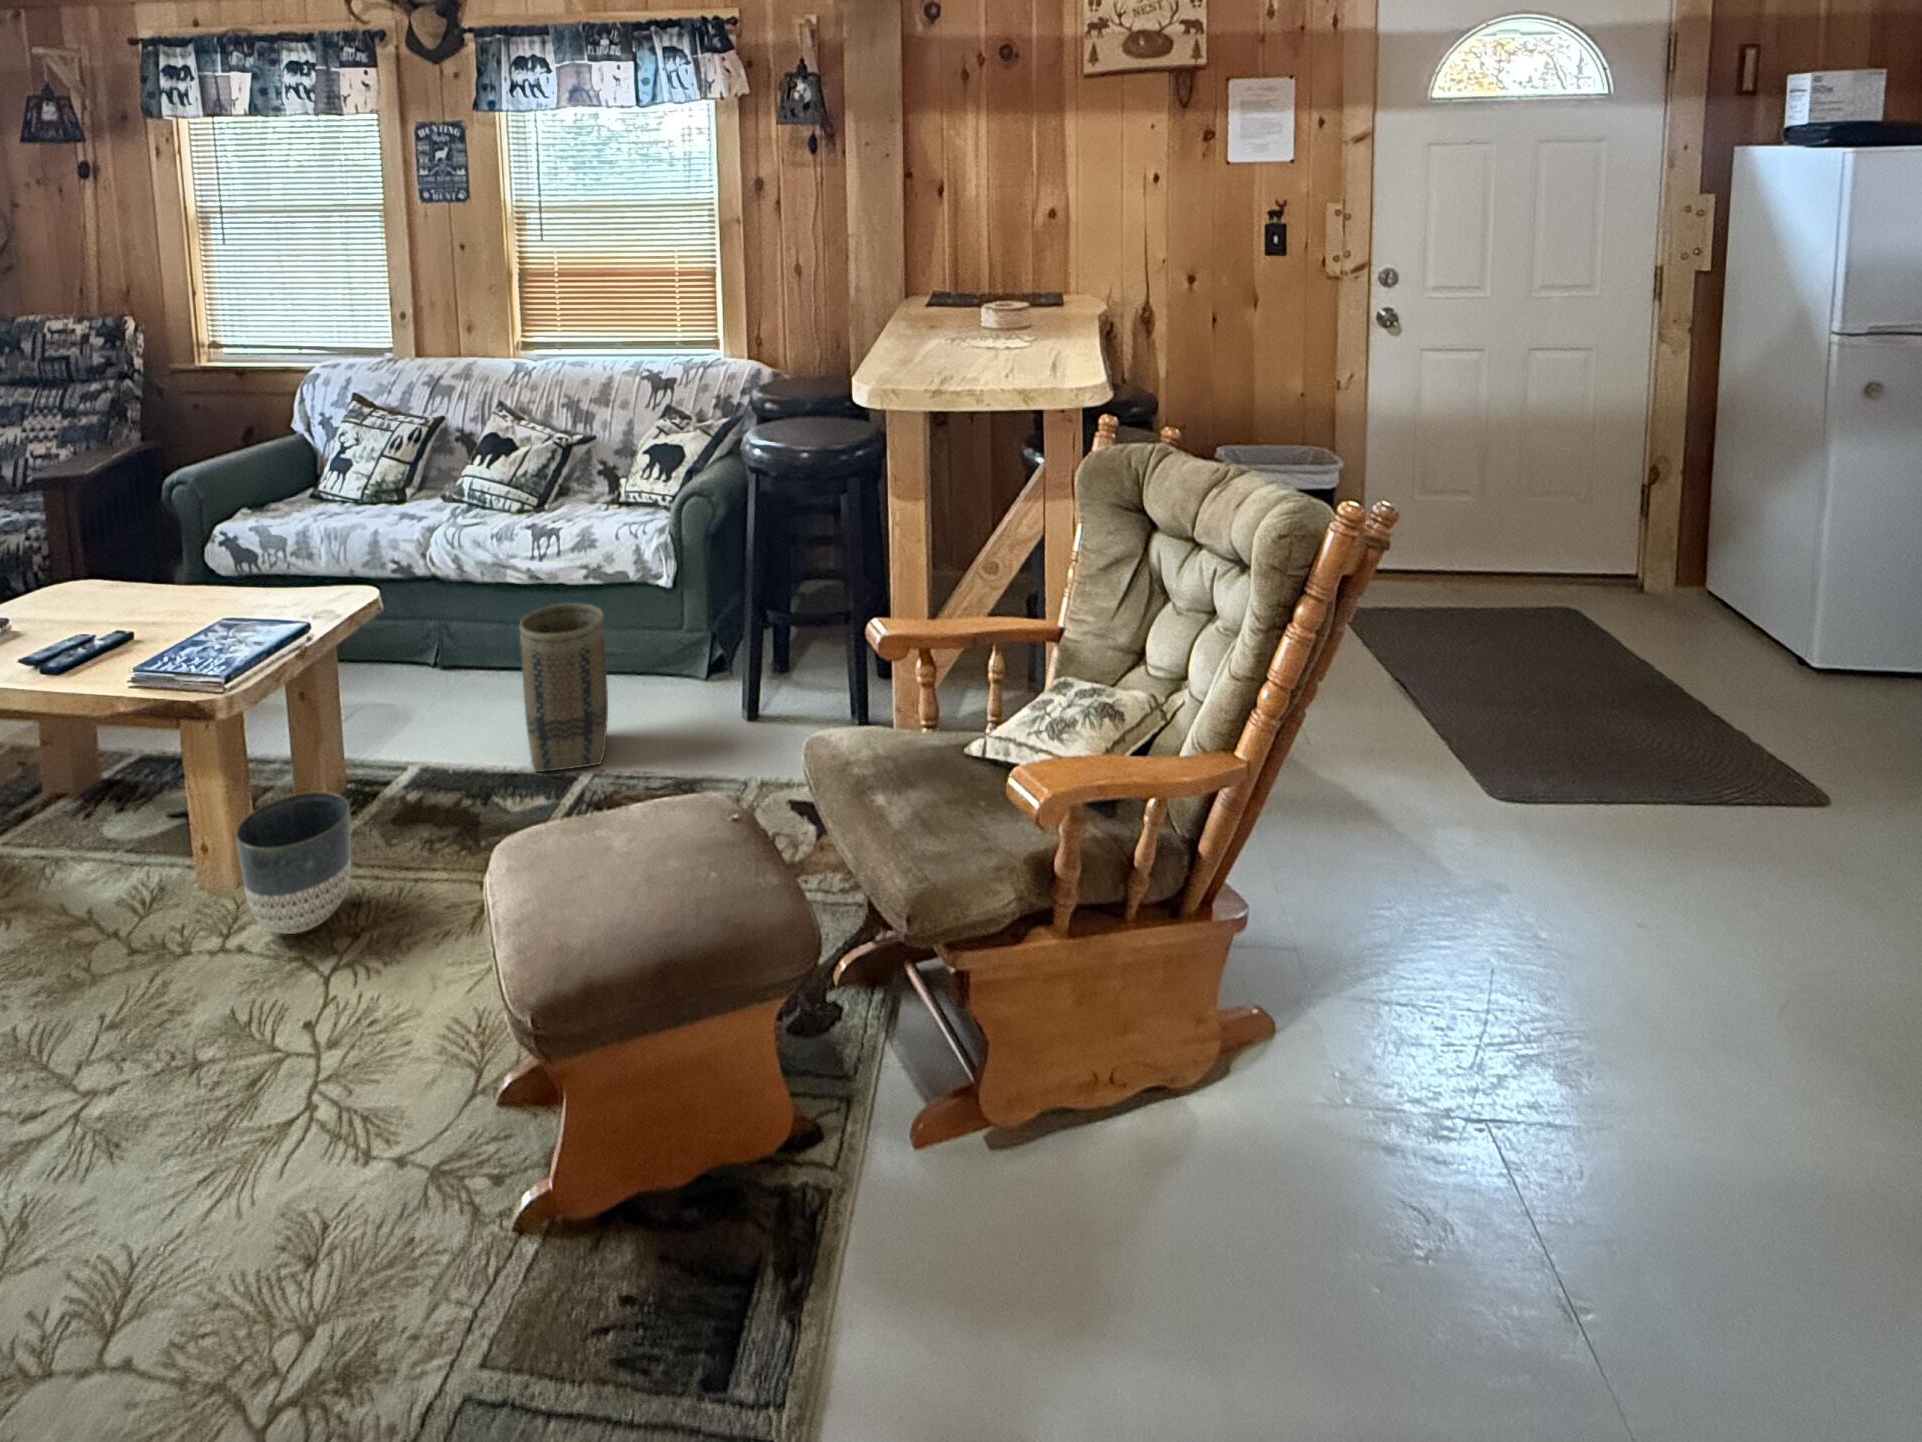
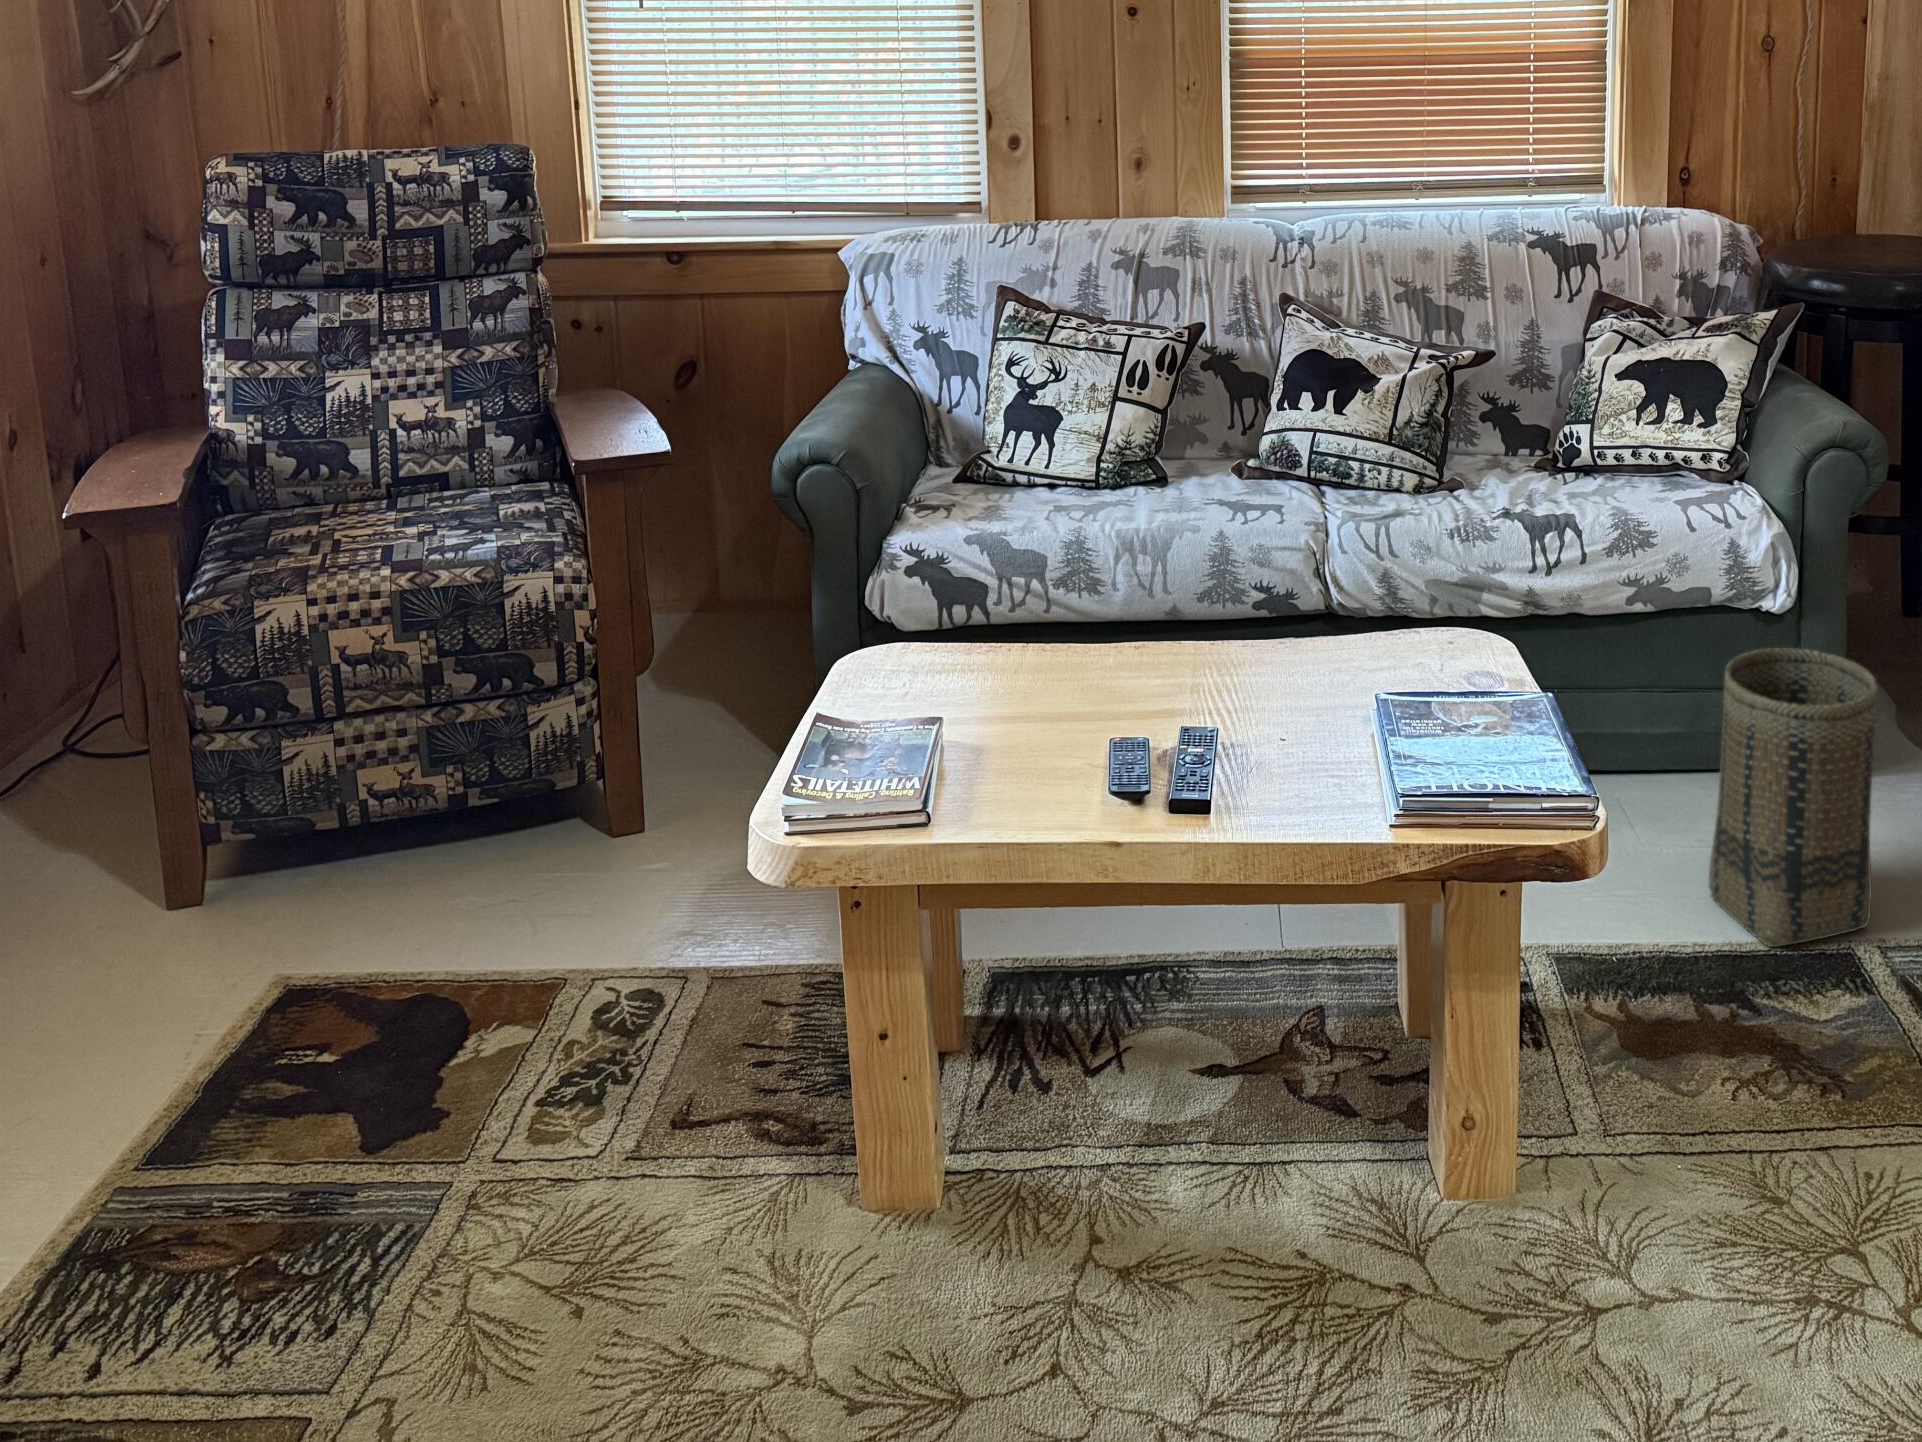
planter: present [236,792,351,934] -> none [1632,1013,1827,1269]

